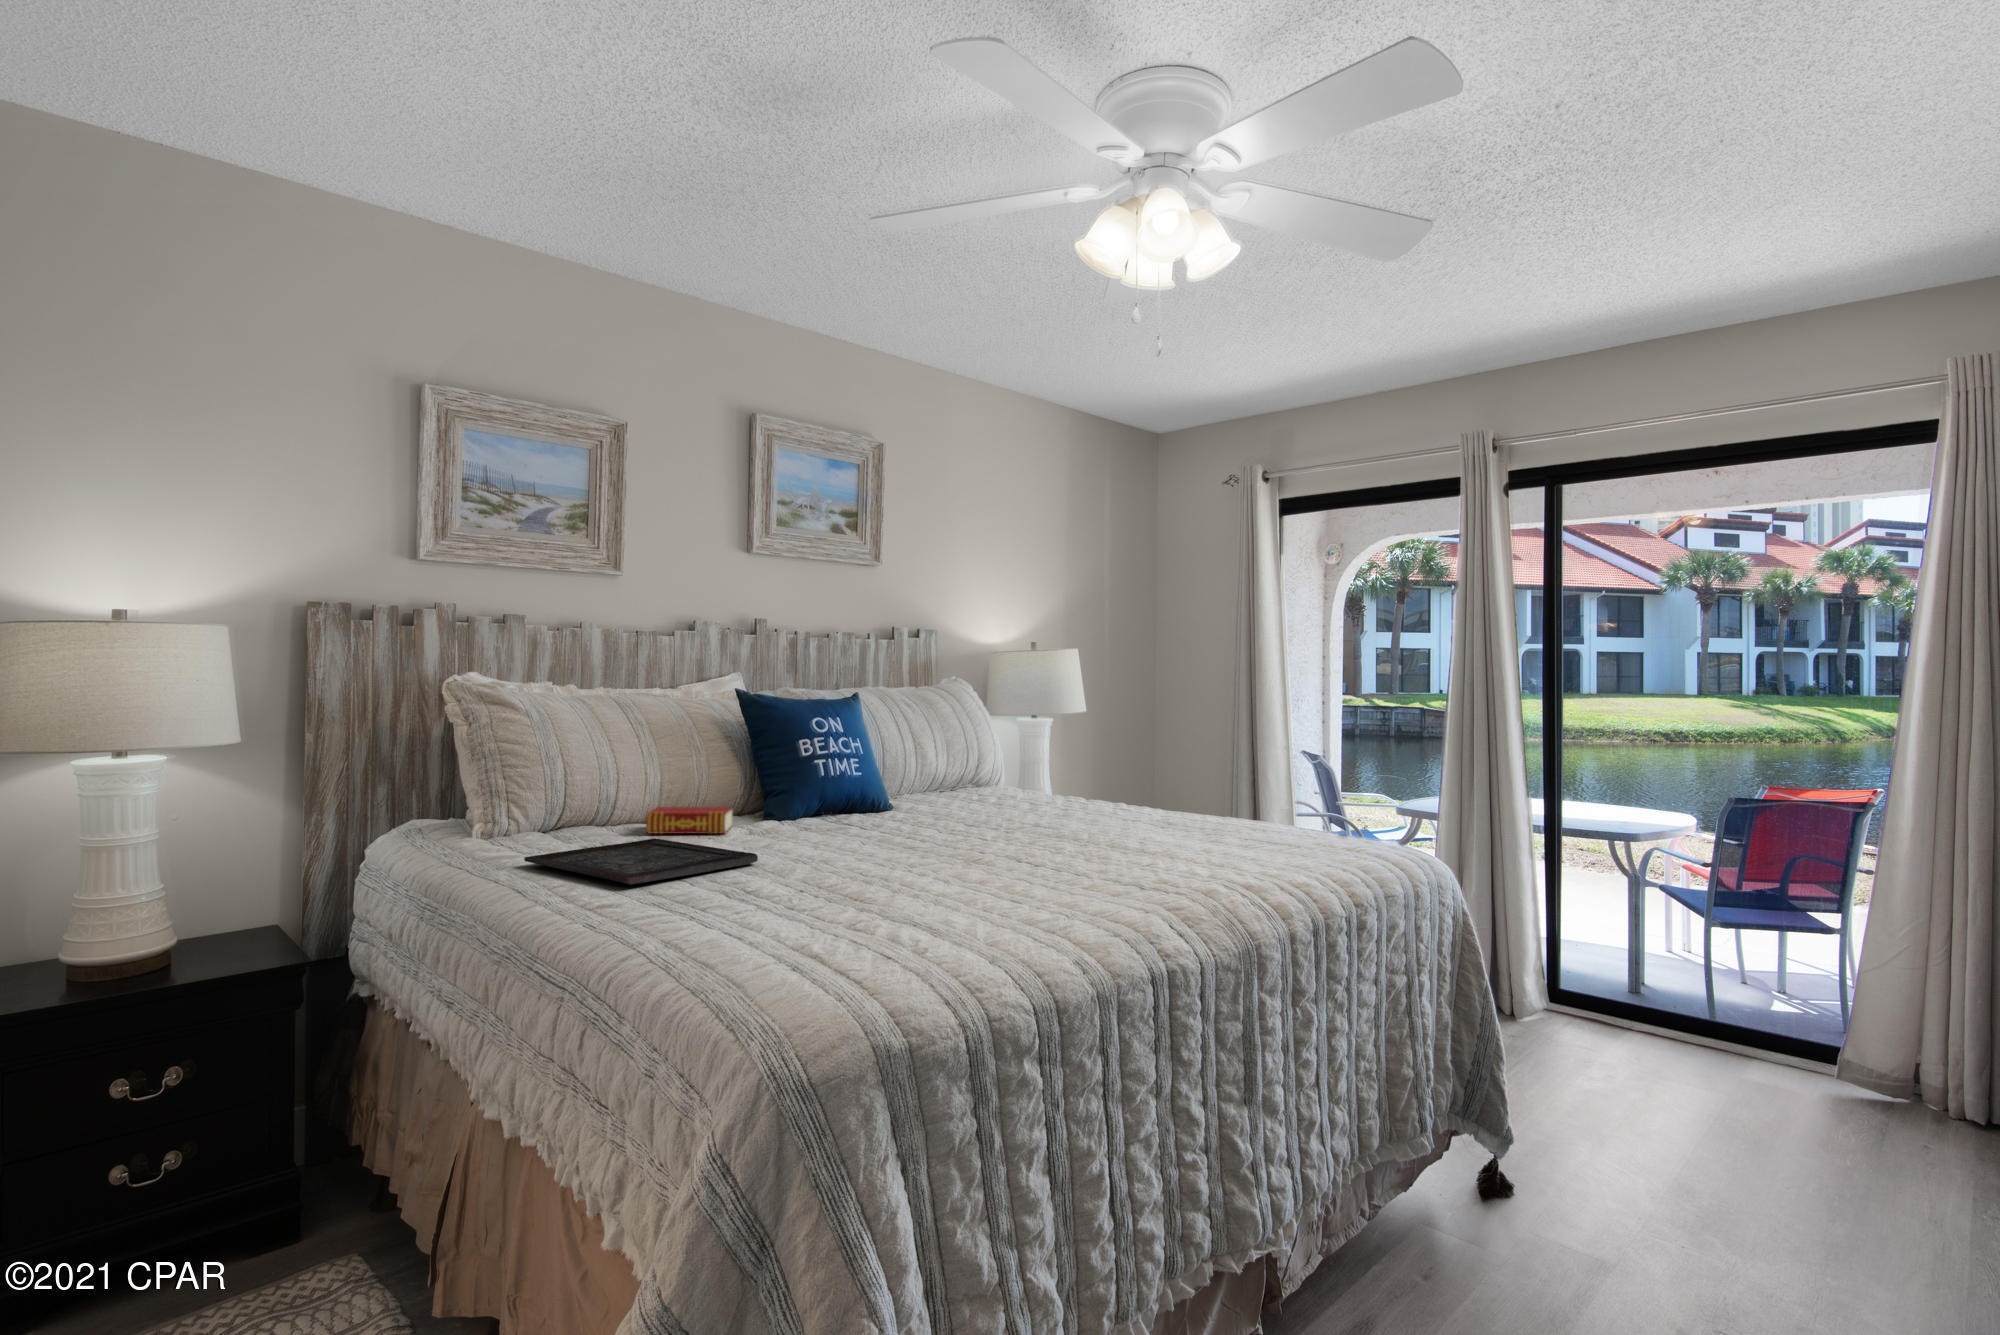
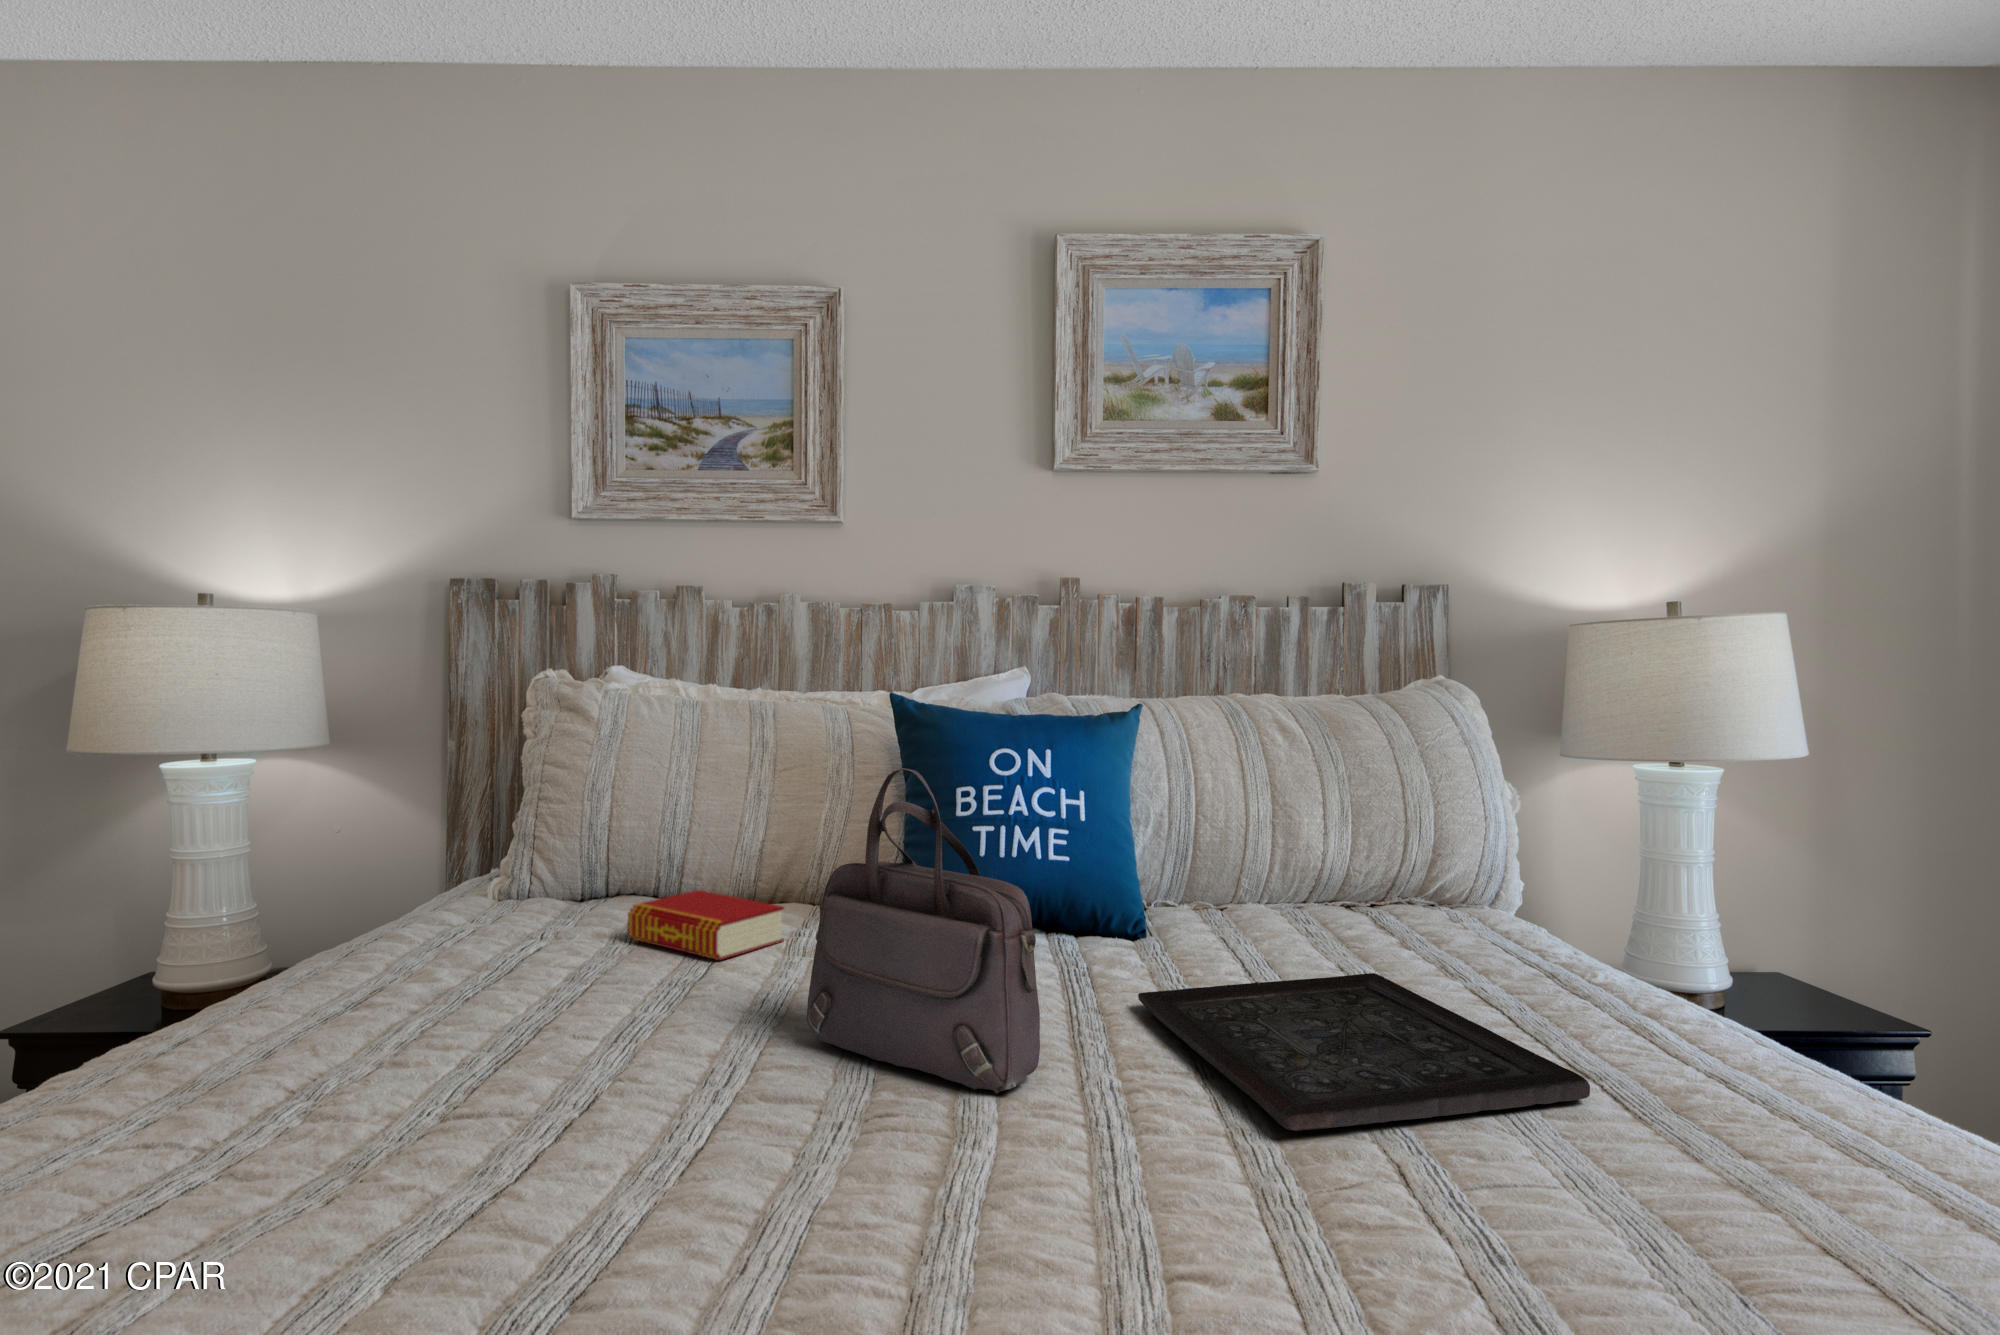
handbag: none [846,714,966,843] -> present [807,768,1040,1094]
tray: present [524,839,758,885] -> present [1138,973,1590,1131]

